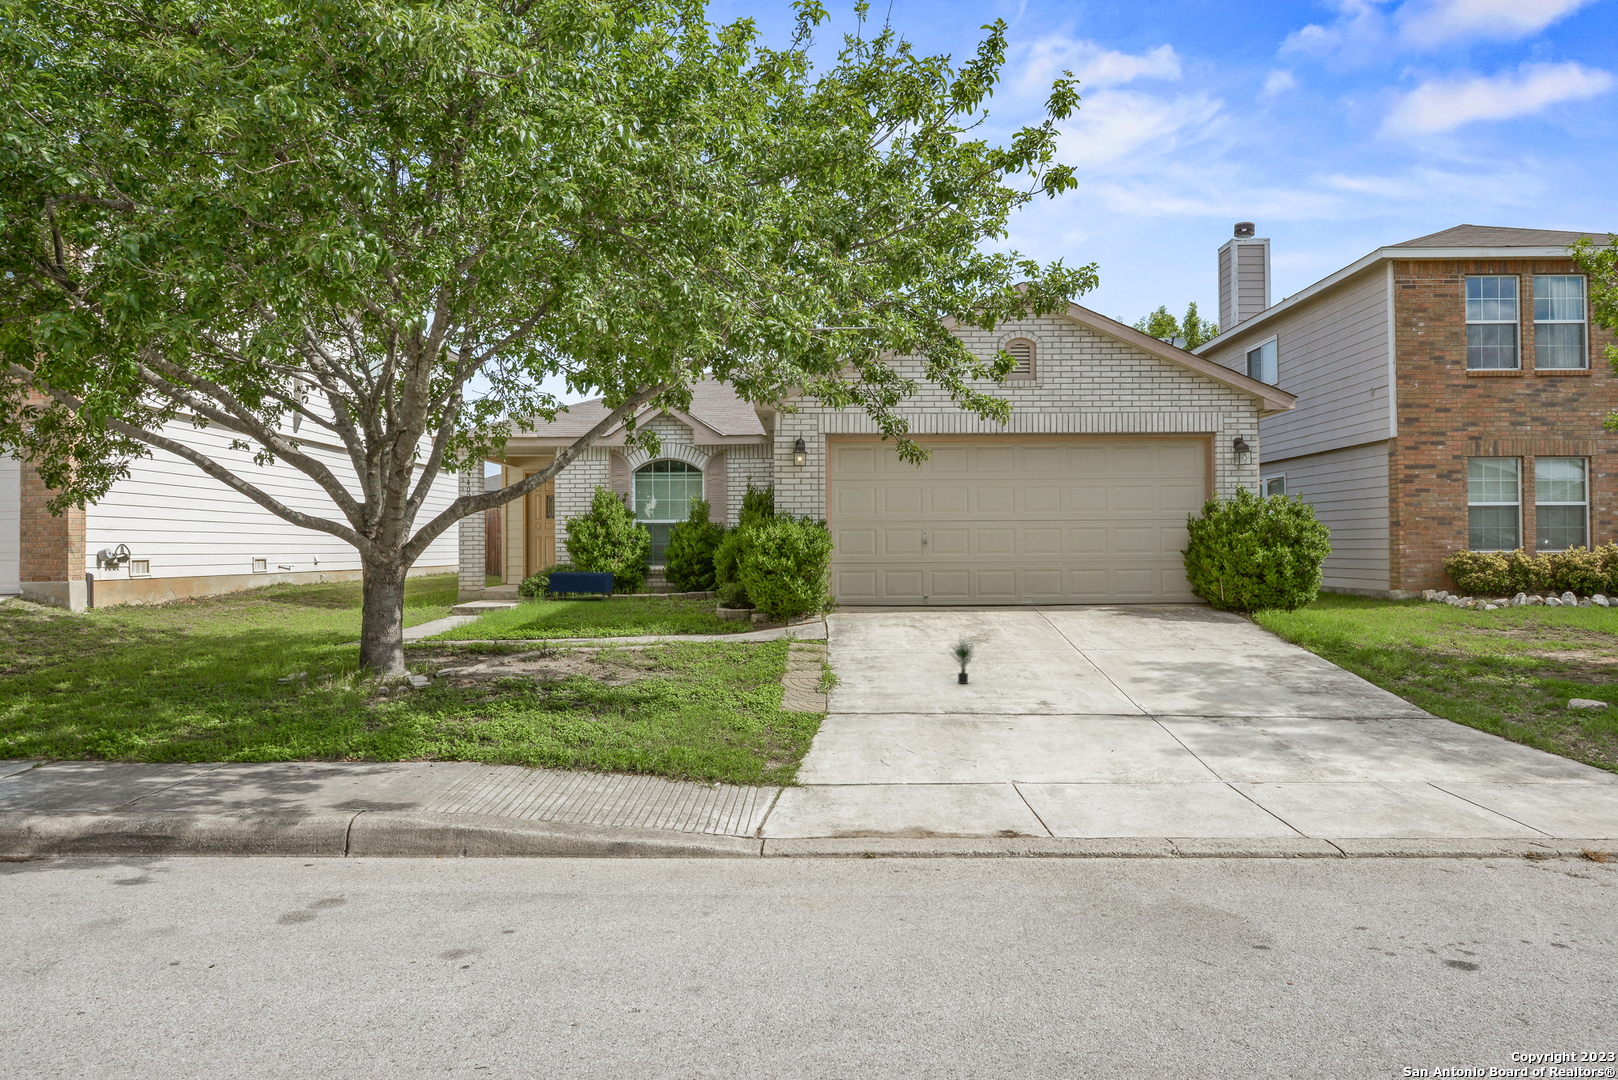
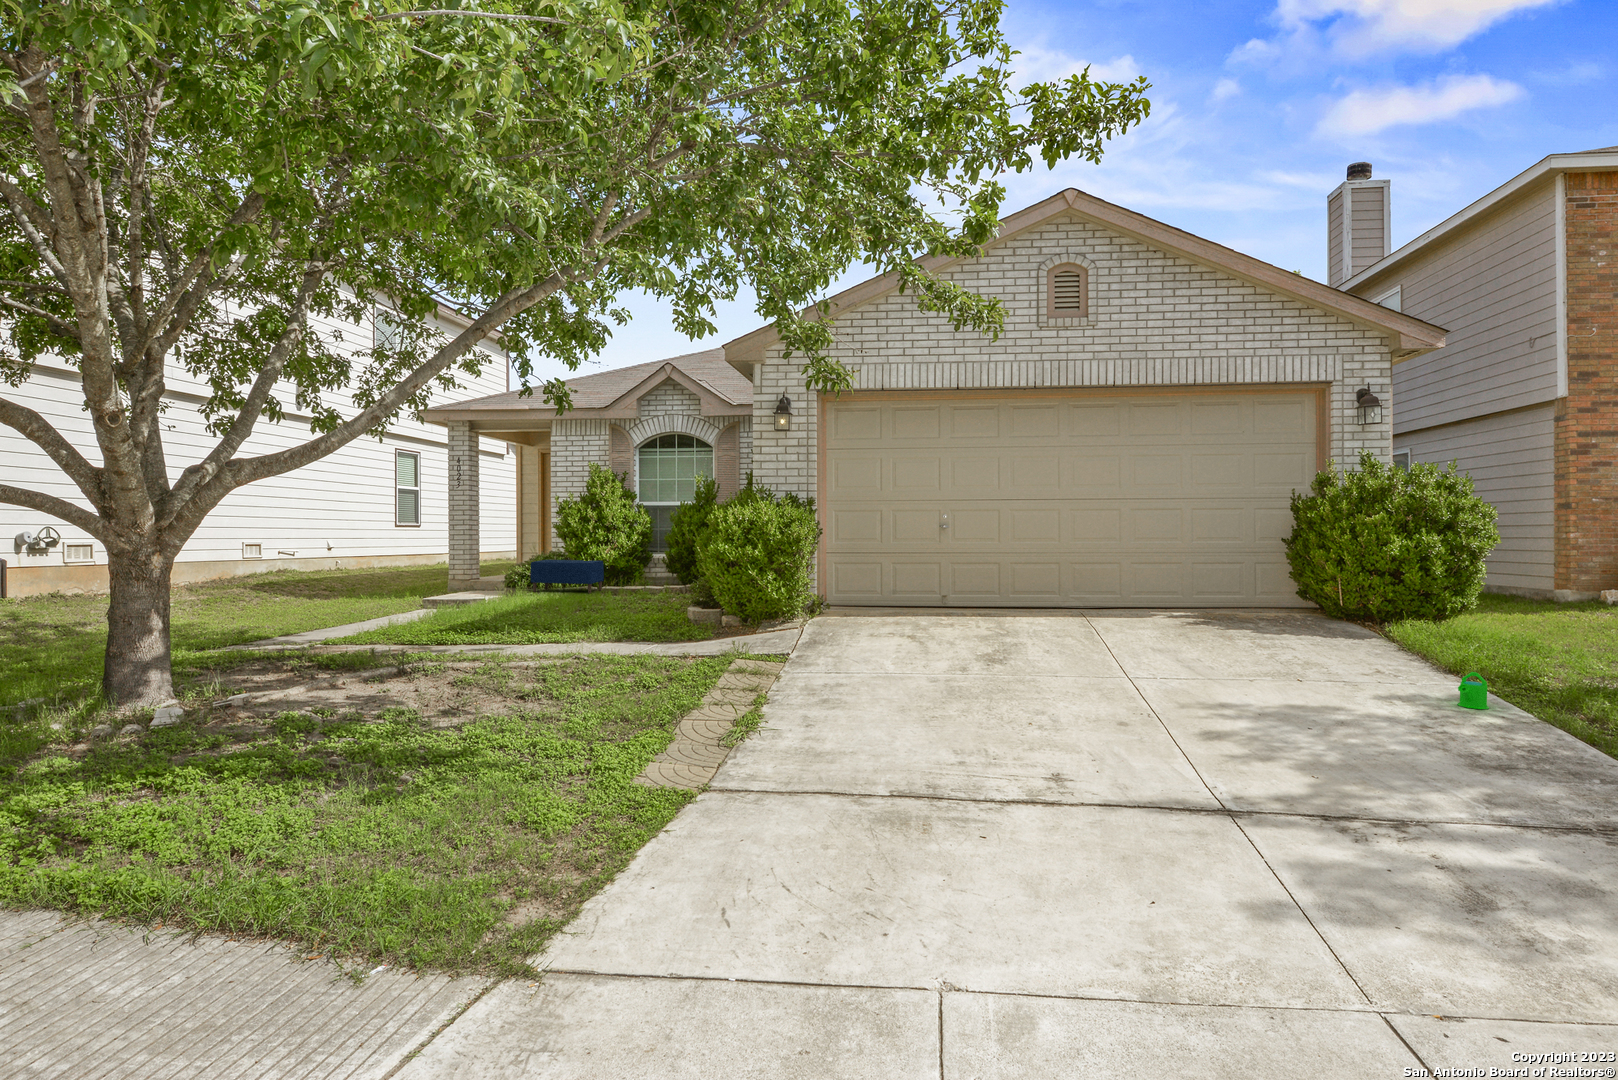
watering can: none [1288,639,1308,663] -> present [1457,672,1489,709]
potted plant: present [953,641,972,684] -> none [915,660,969,735]

